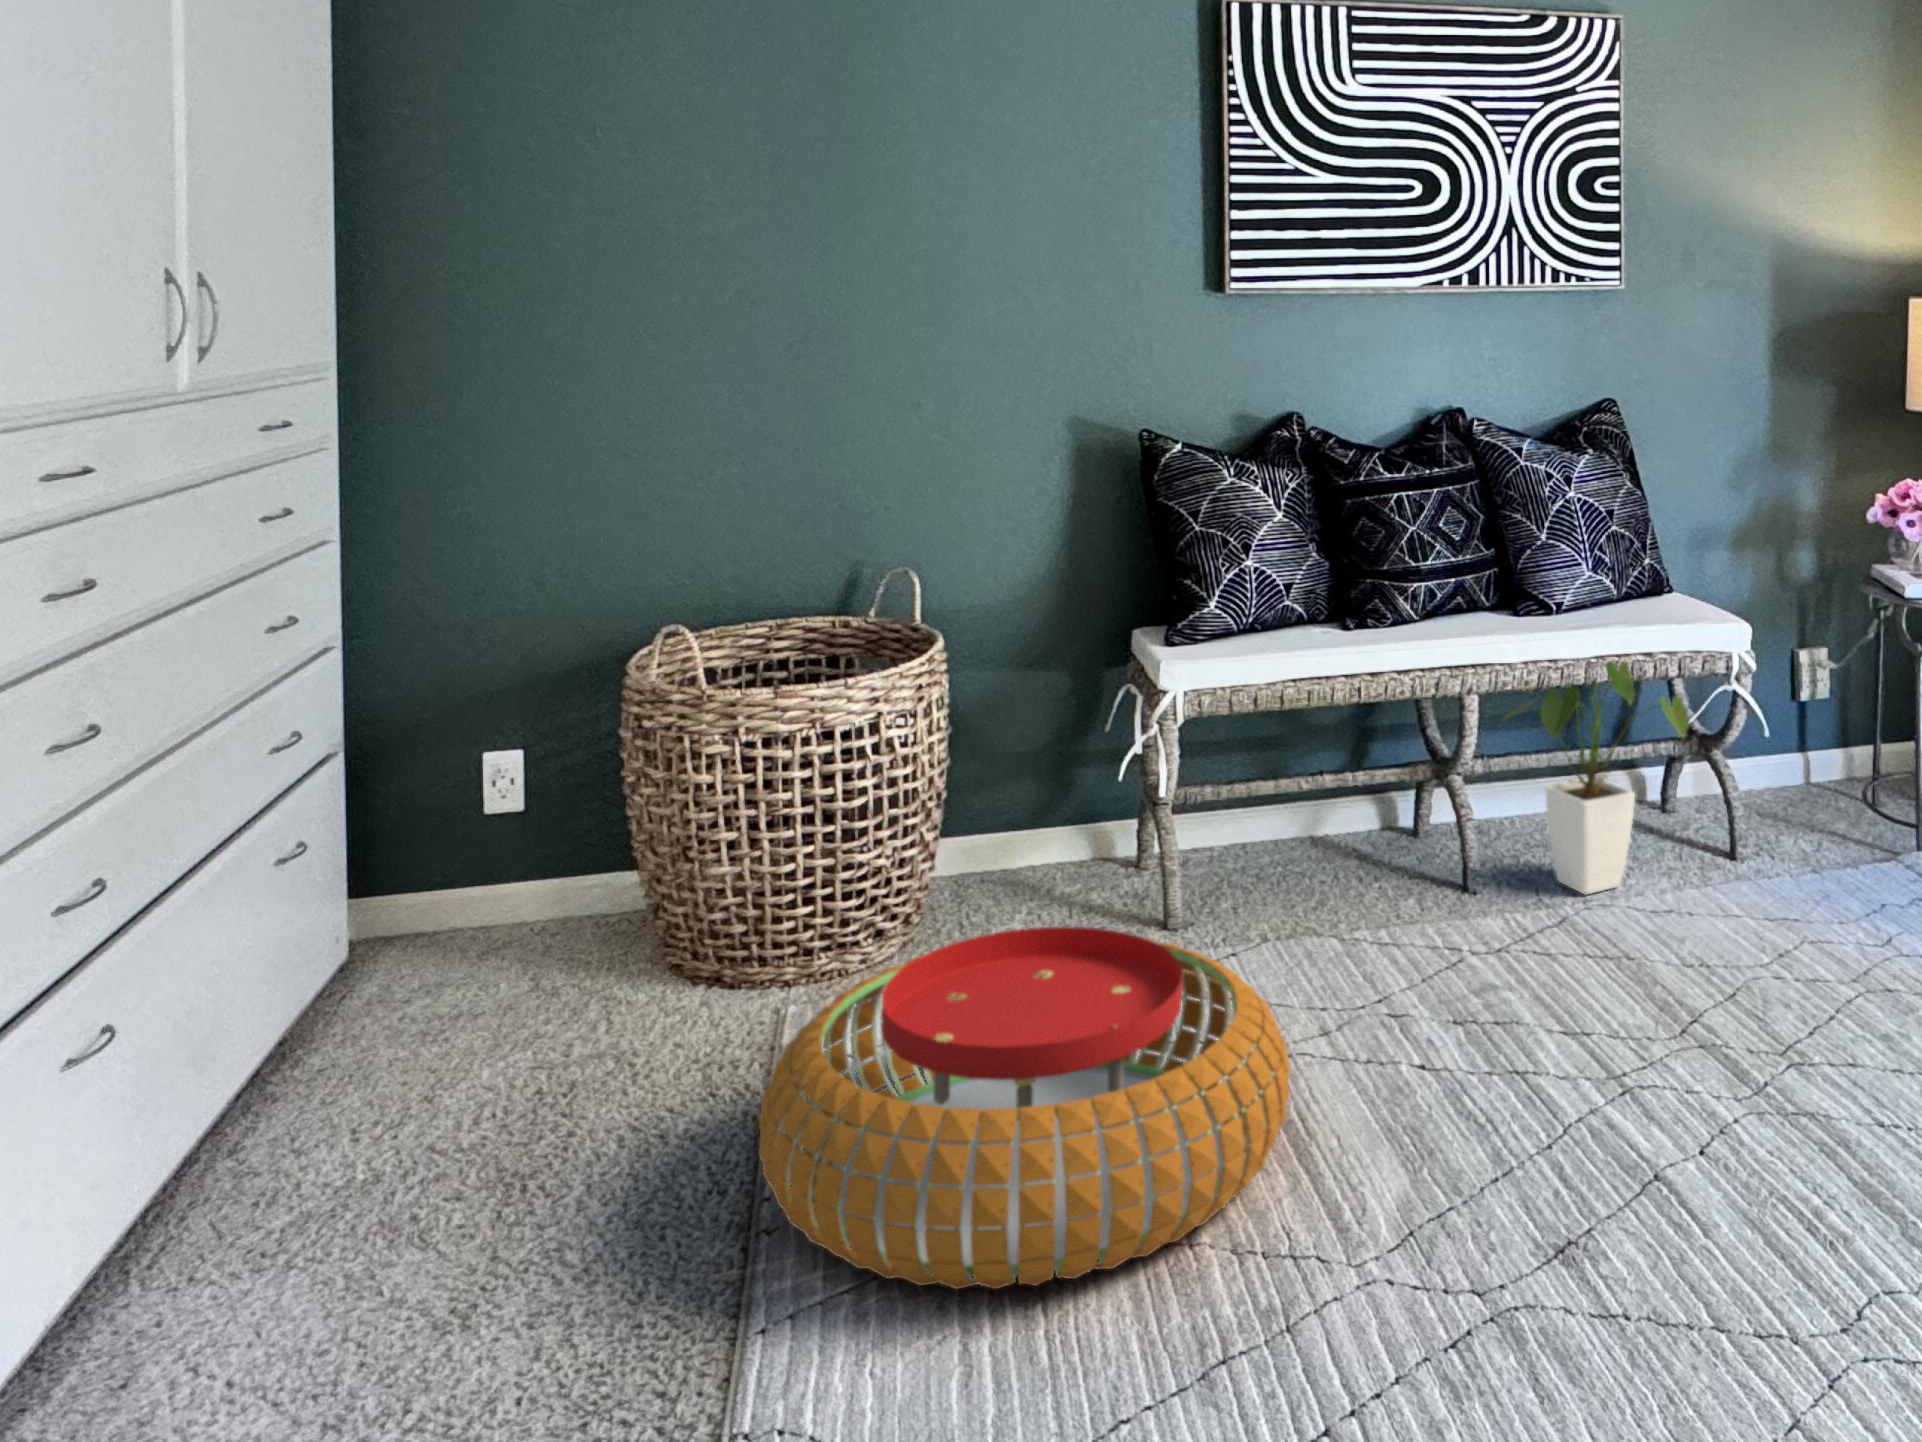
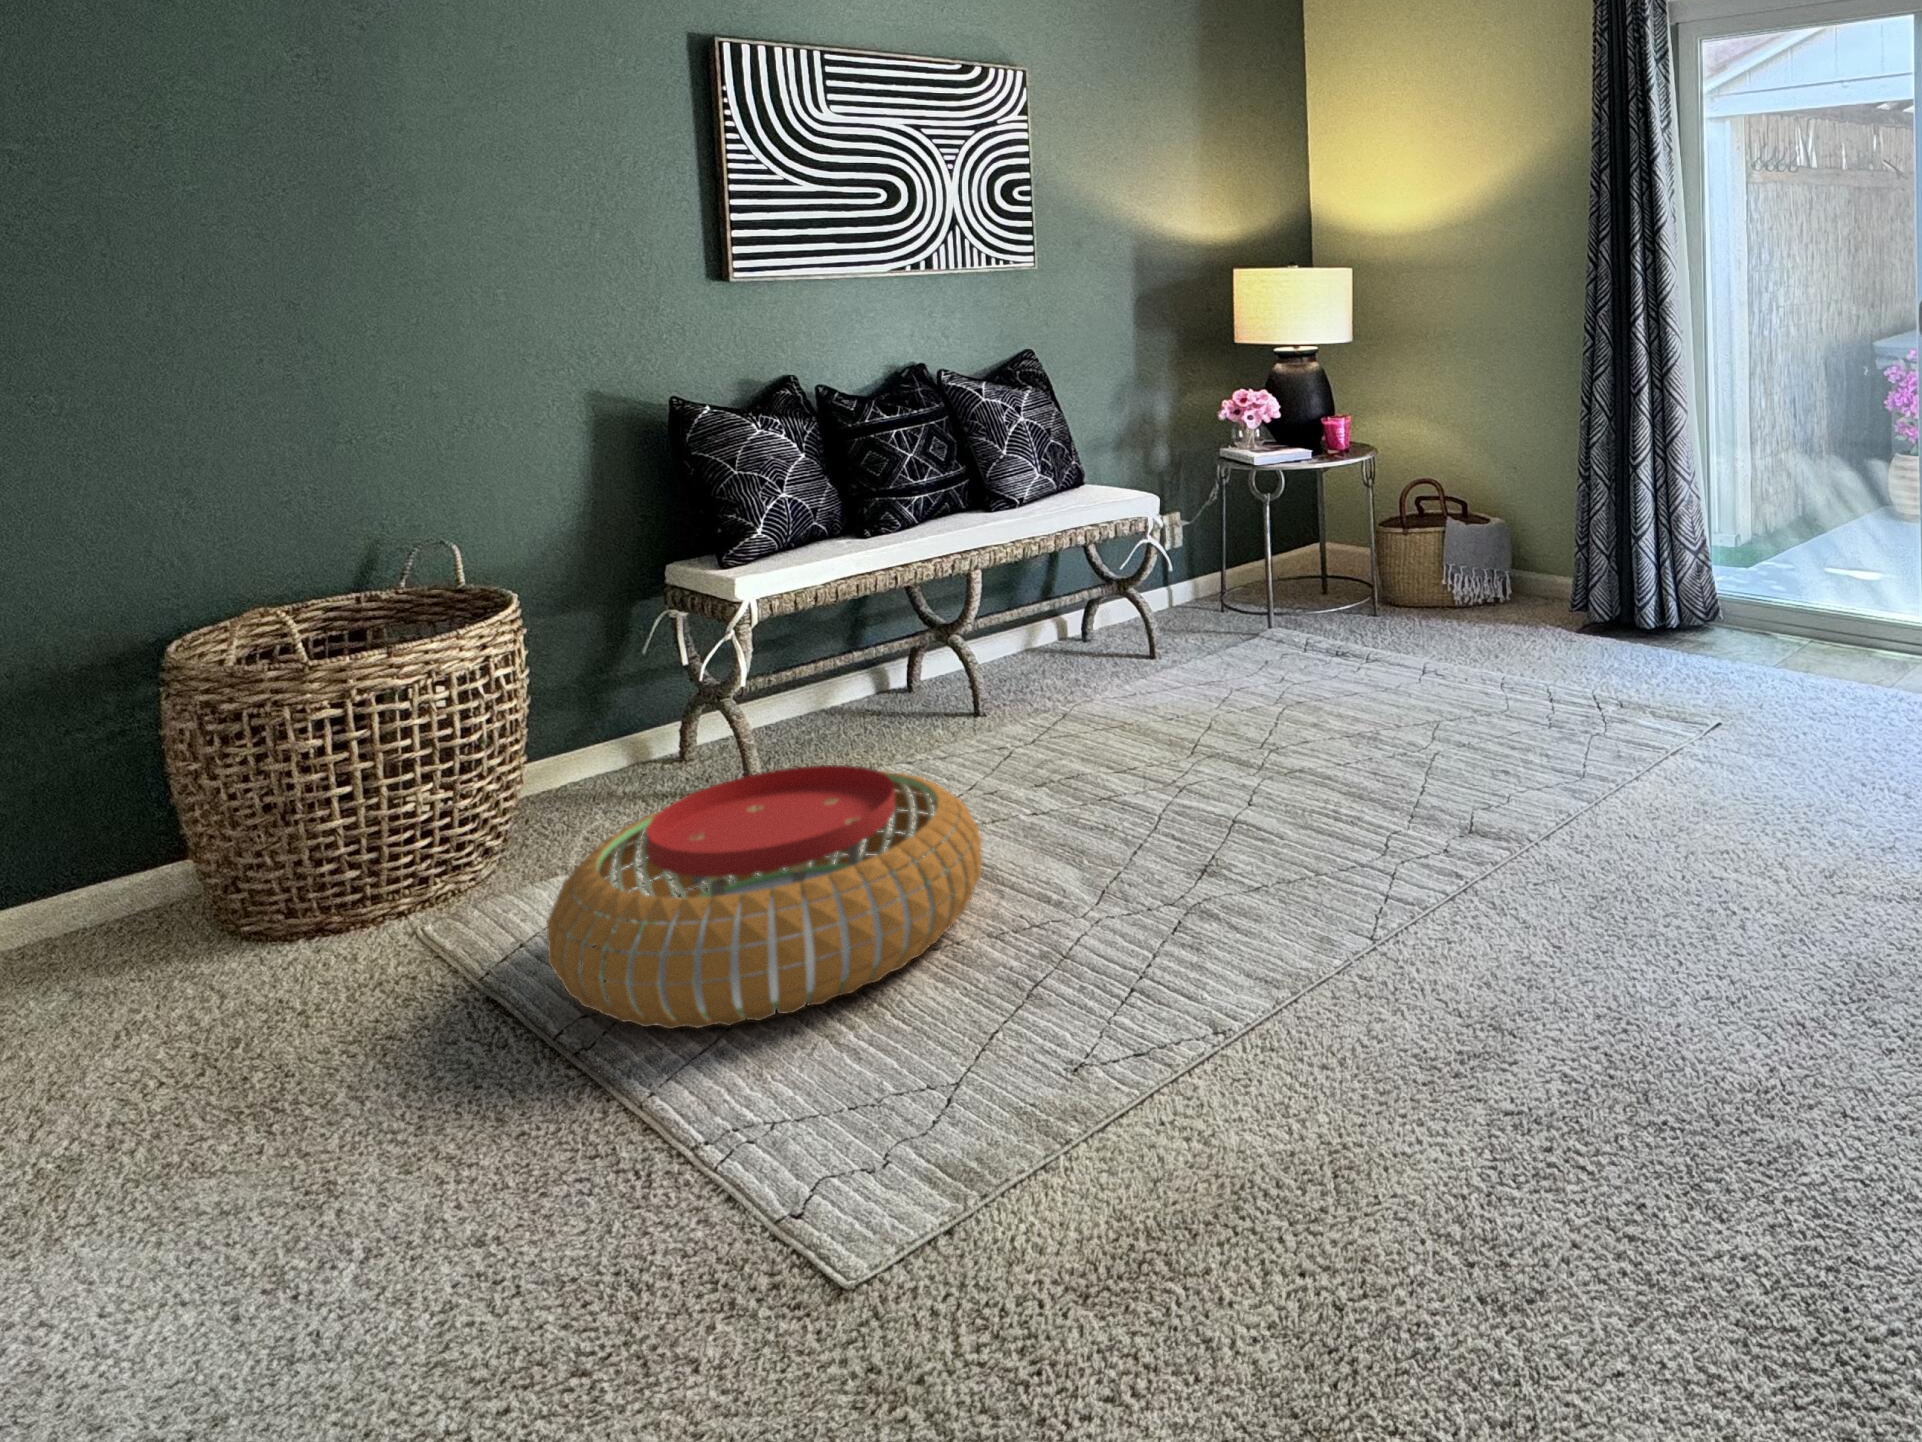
house plant: present [1504,661,1689,894] -> none [988,515,1136,700]

